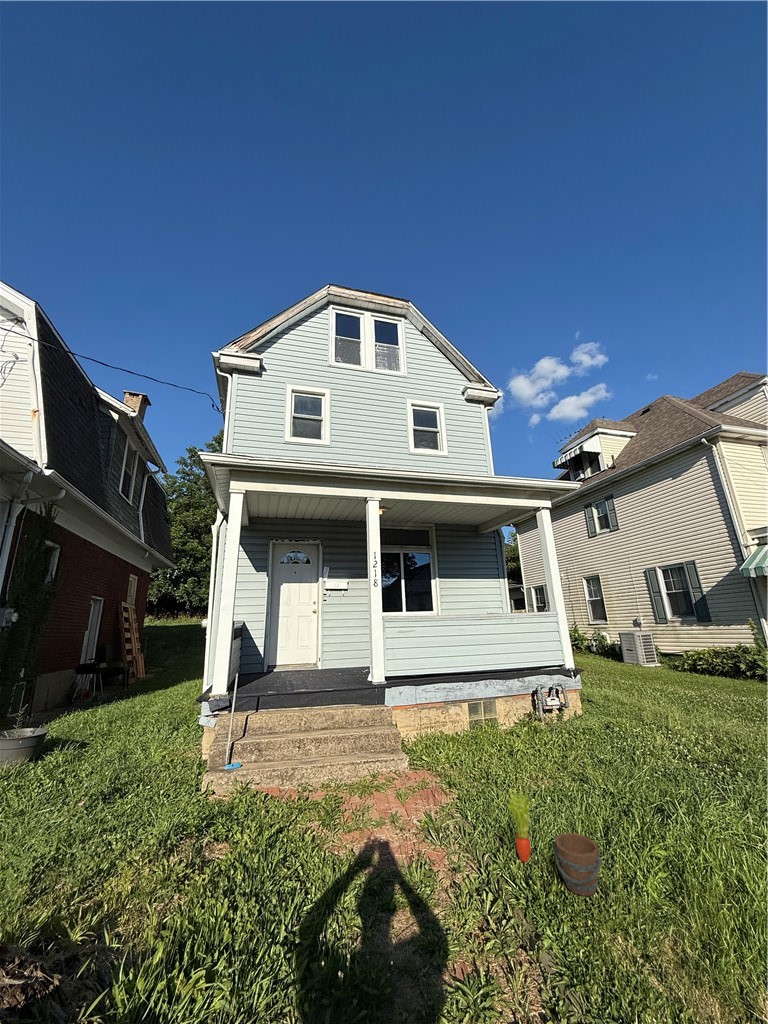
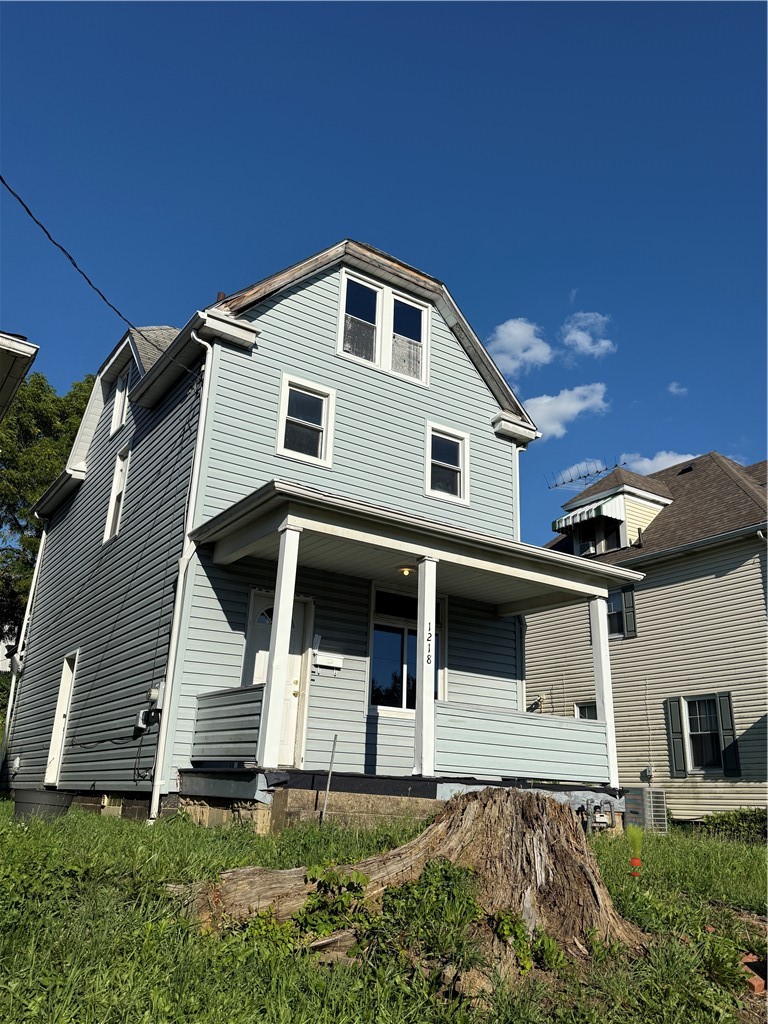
bucket: present [554,833,602,896] -> none [662,851,698,883]

